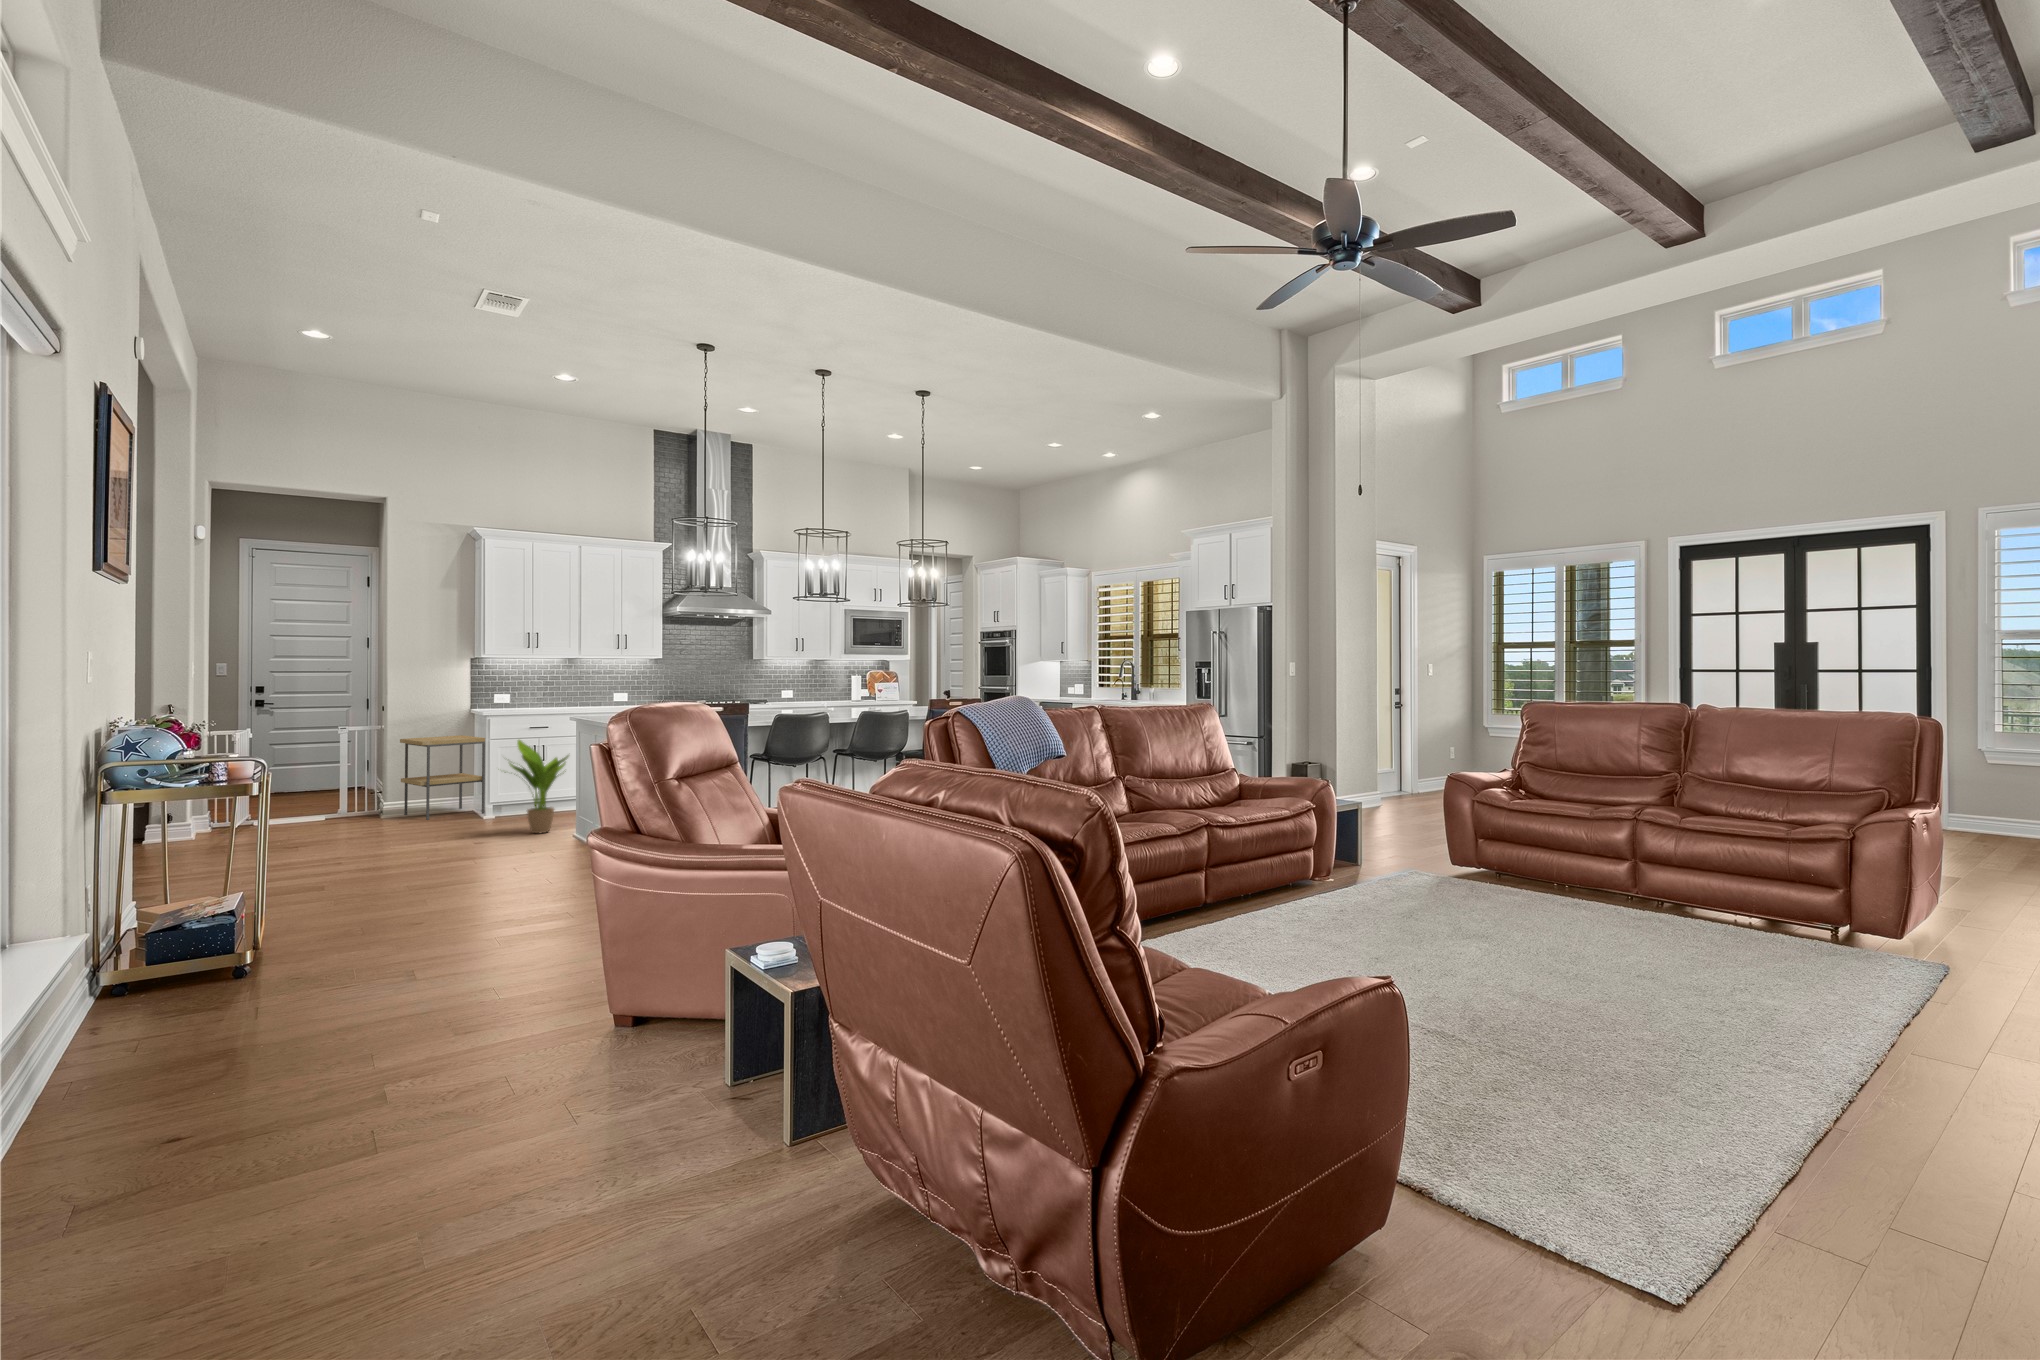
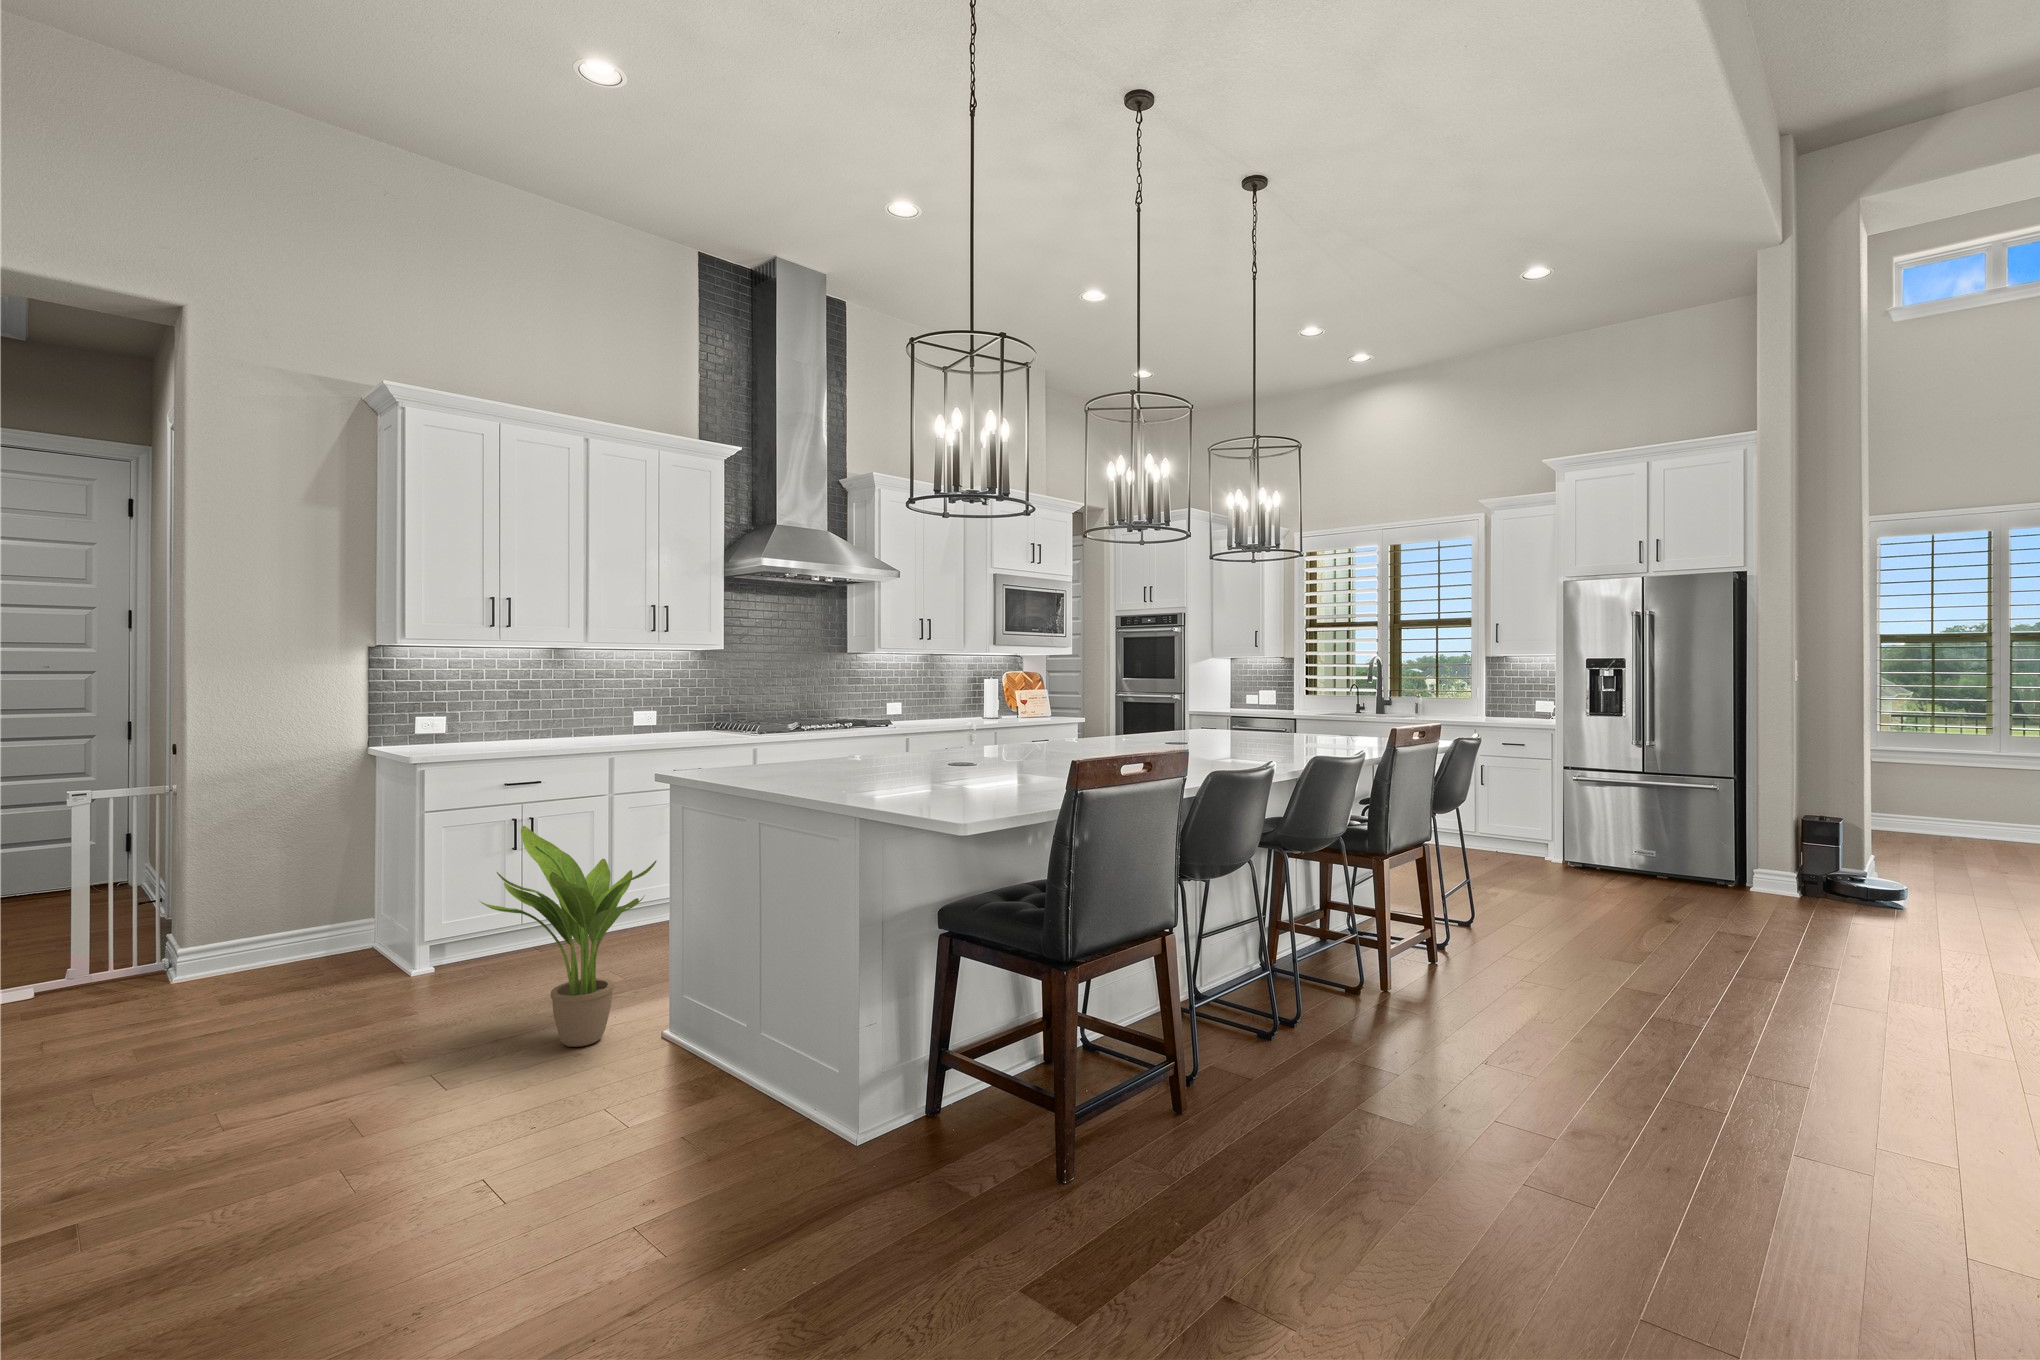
side table: present [400,735,485,820] -> none [215,800,414,998]

